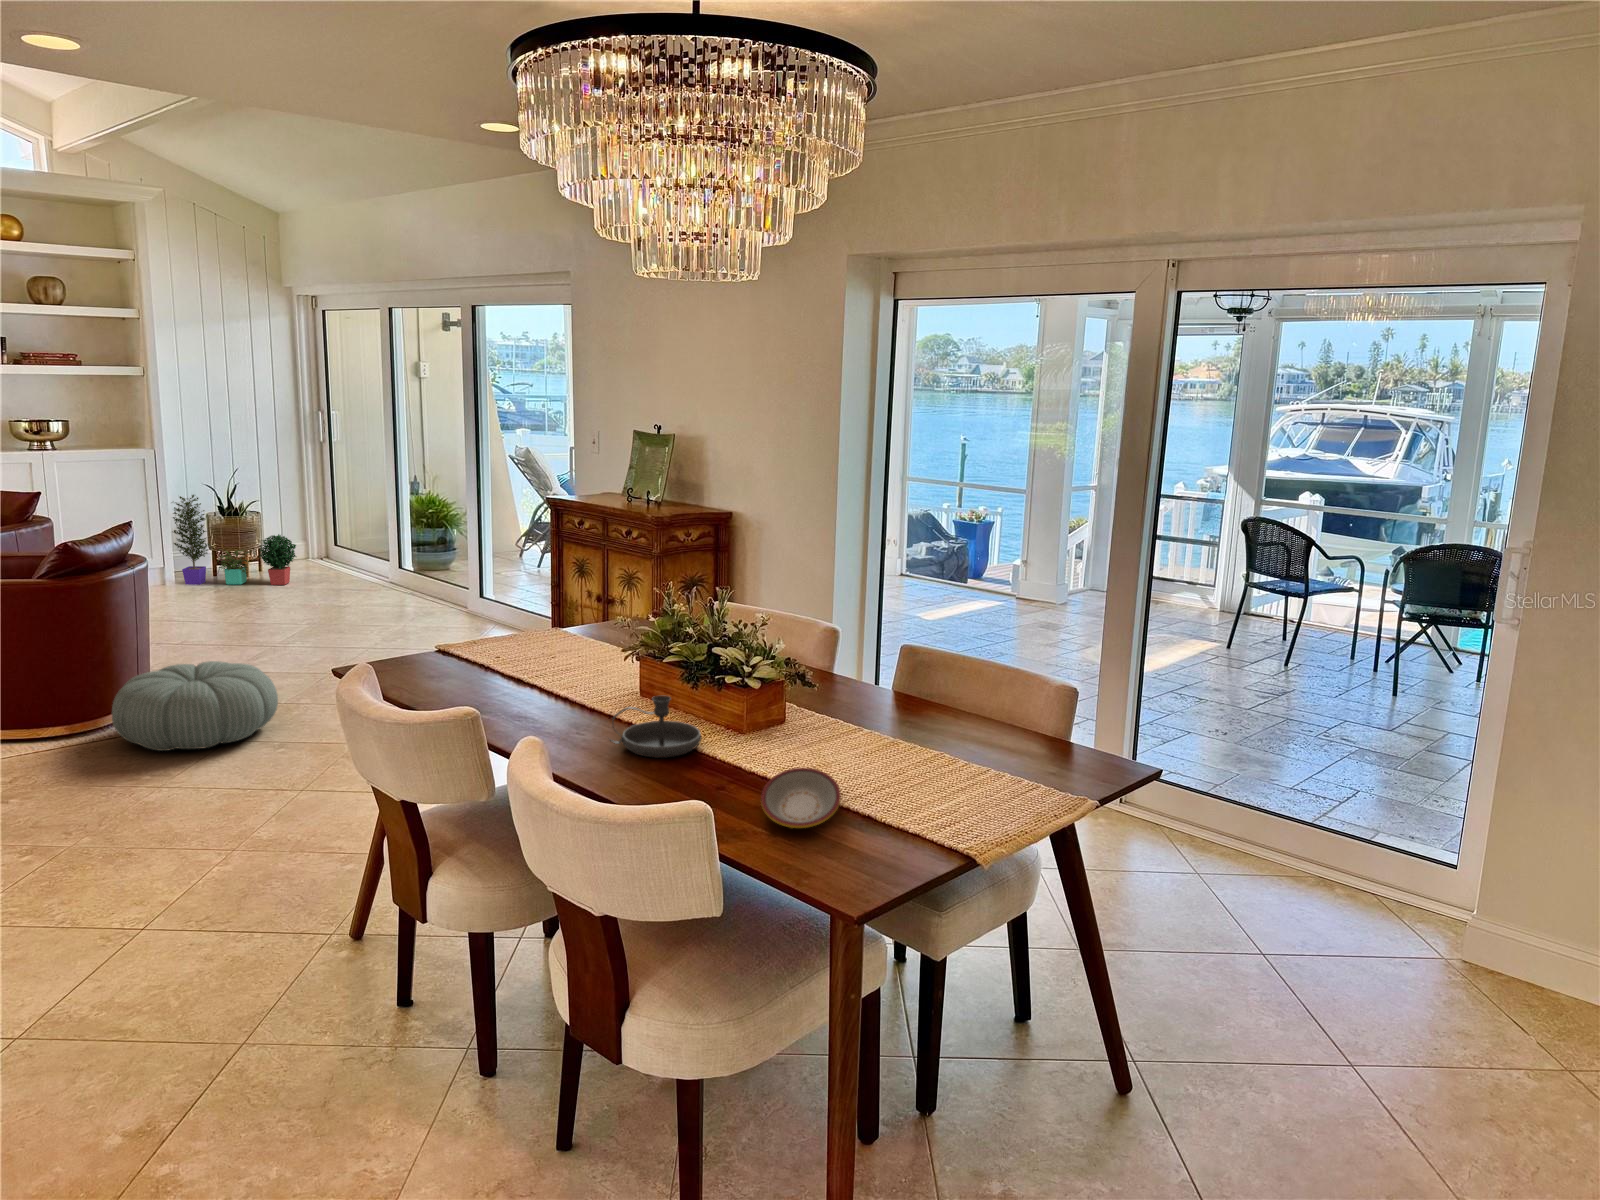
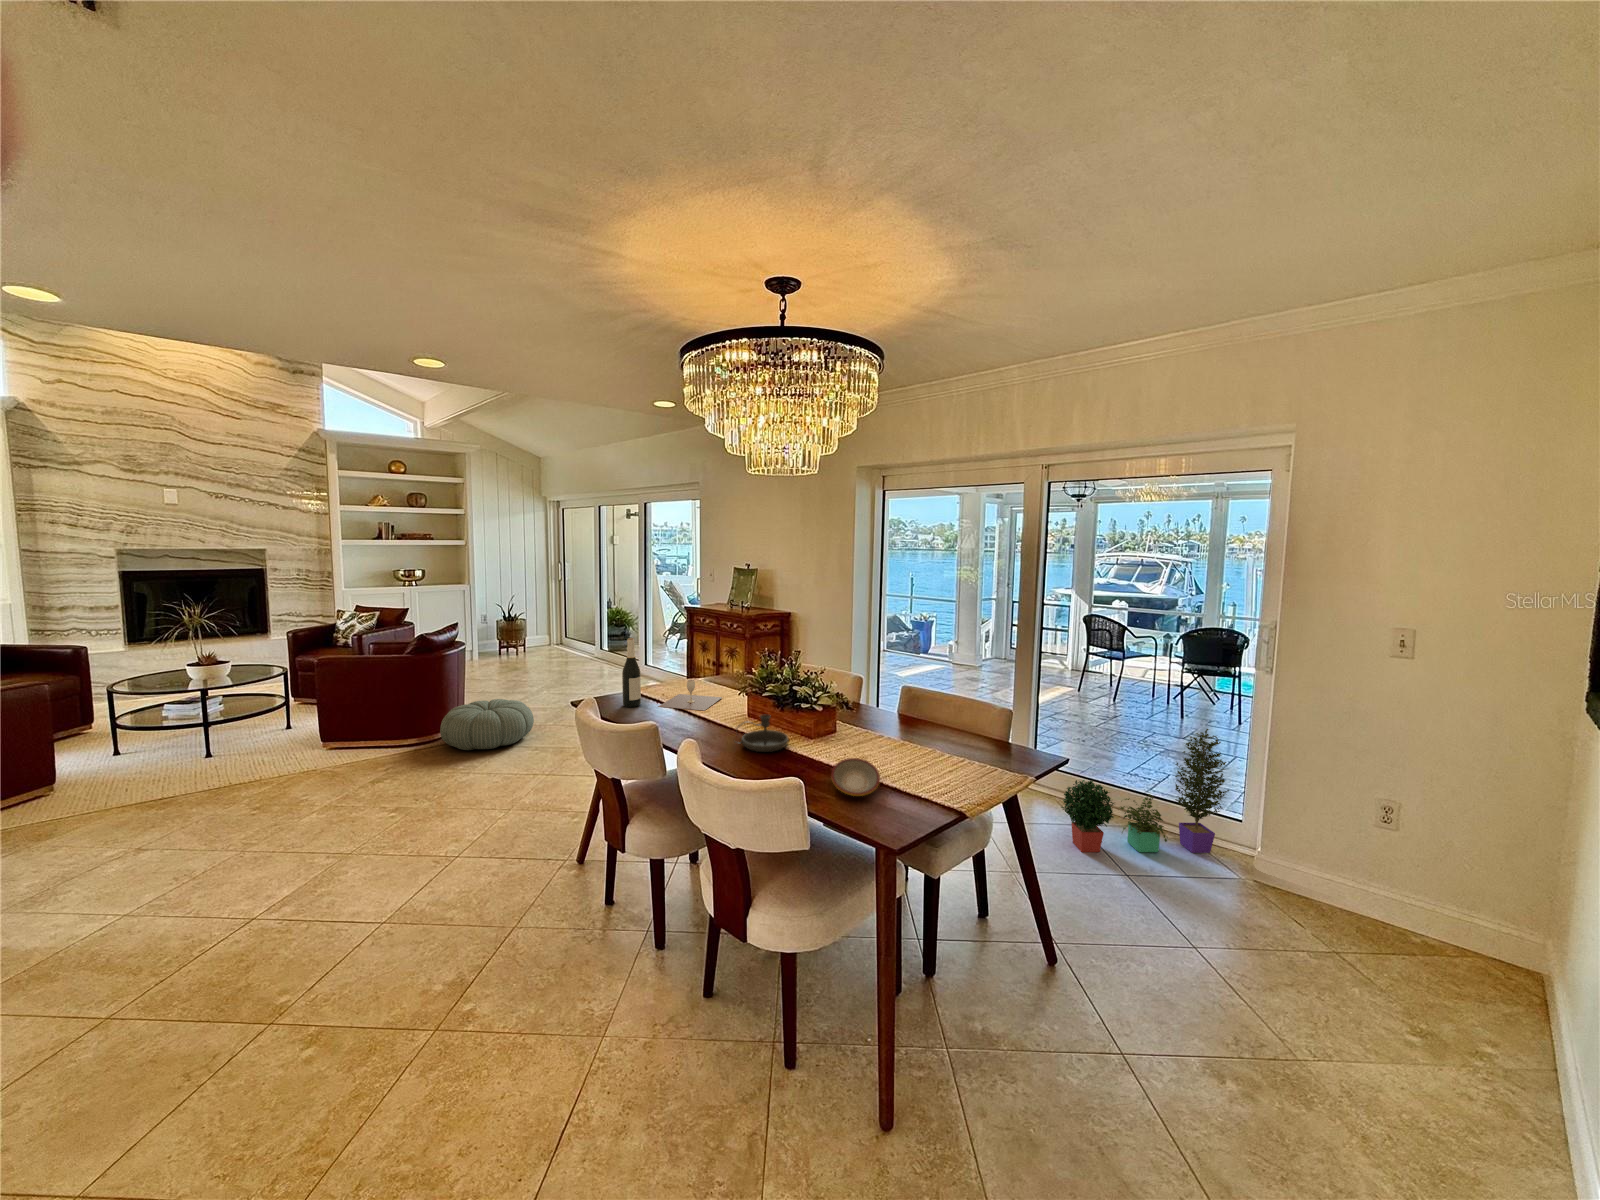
potted plant: present [173,495,296,585] -> present [1061,729,1229,853]
wine bottle: none [422,562,457,681] -> present [622,638,641,707]
wine glass: none [486,634,599,687] -> present [659,680,722,711]

